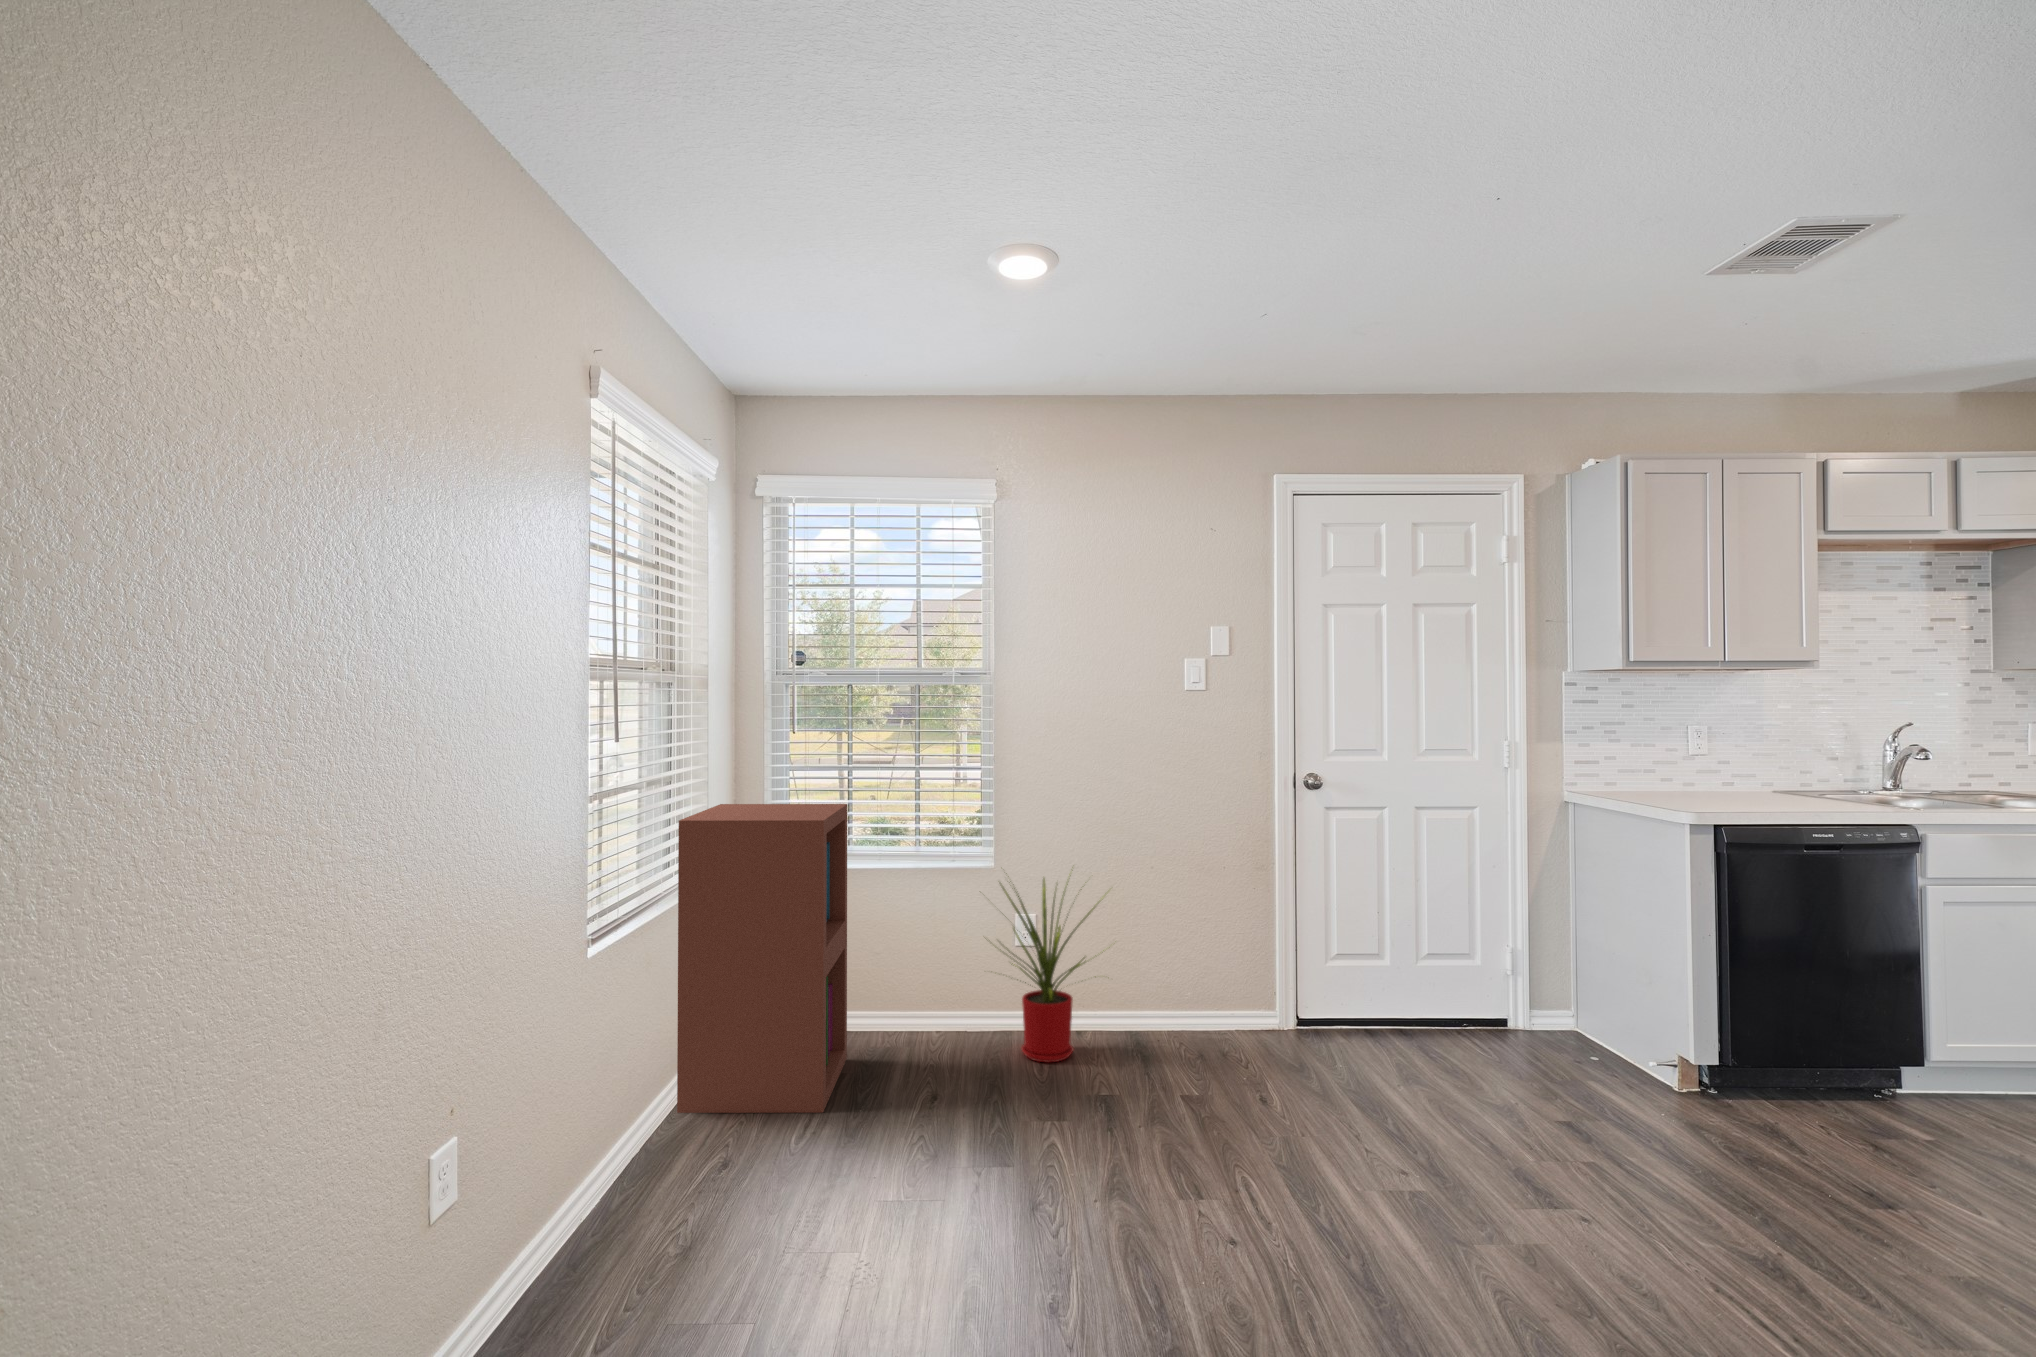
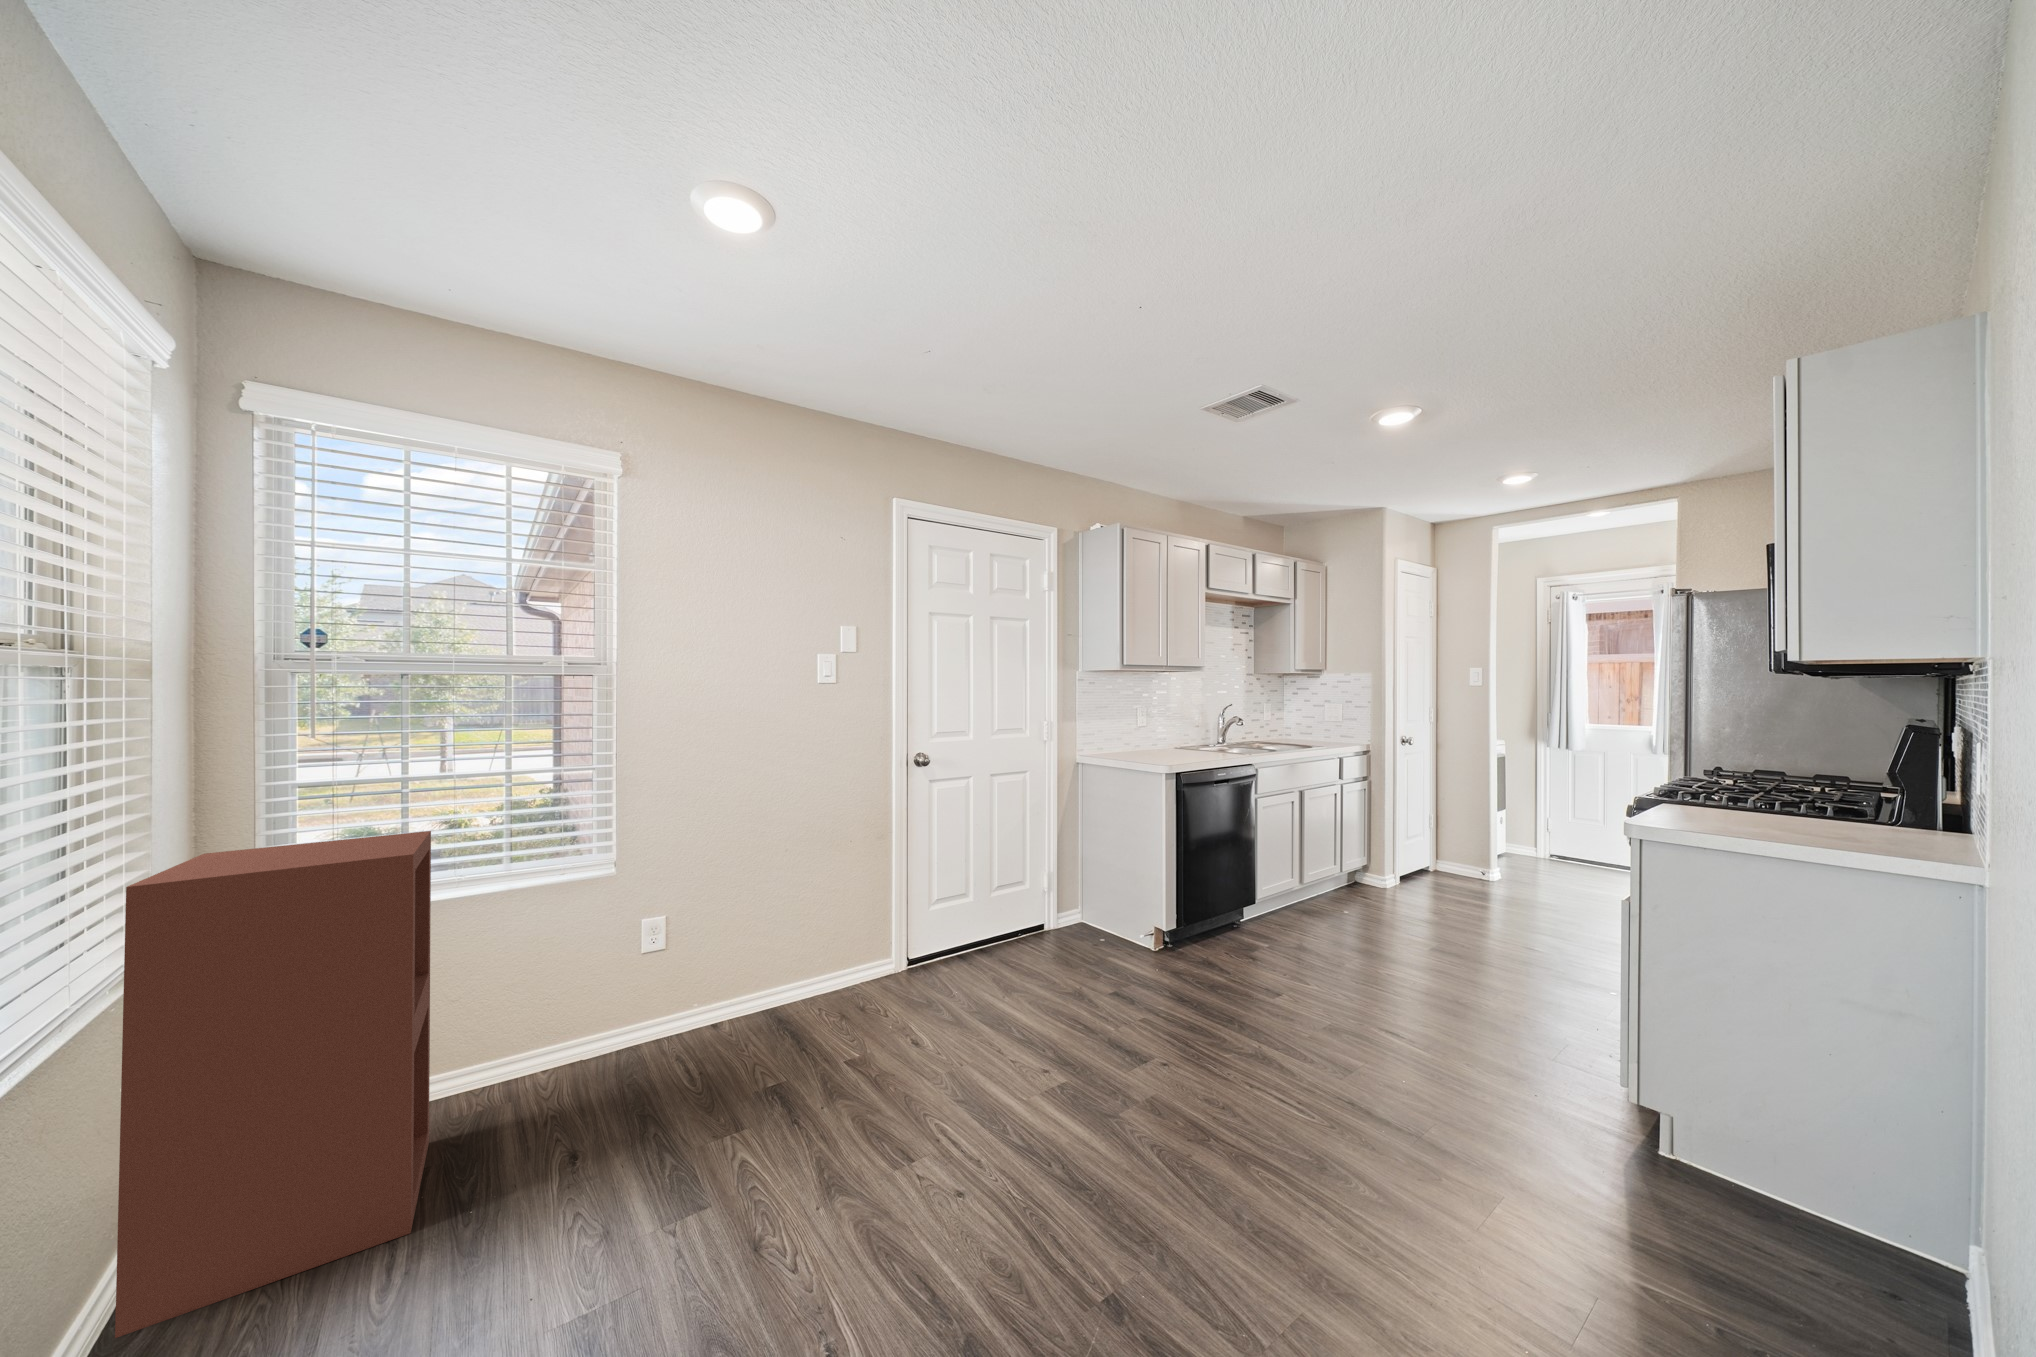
house plant: present [1000,874,1104,1062] -> none [611,861,767,1069]

